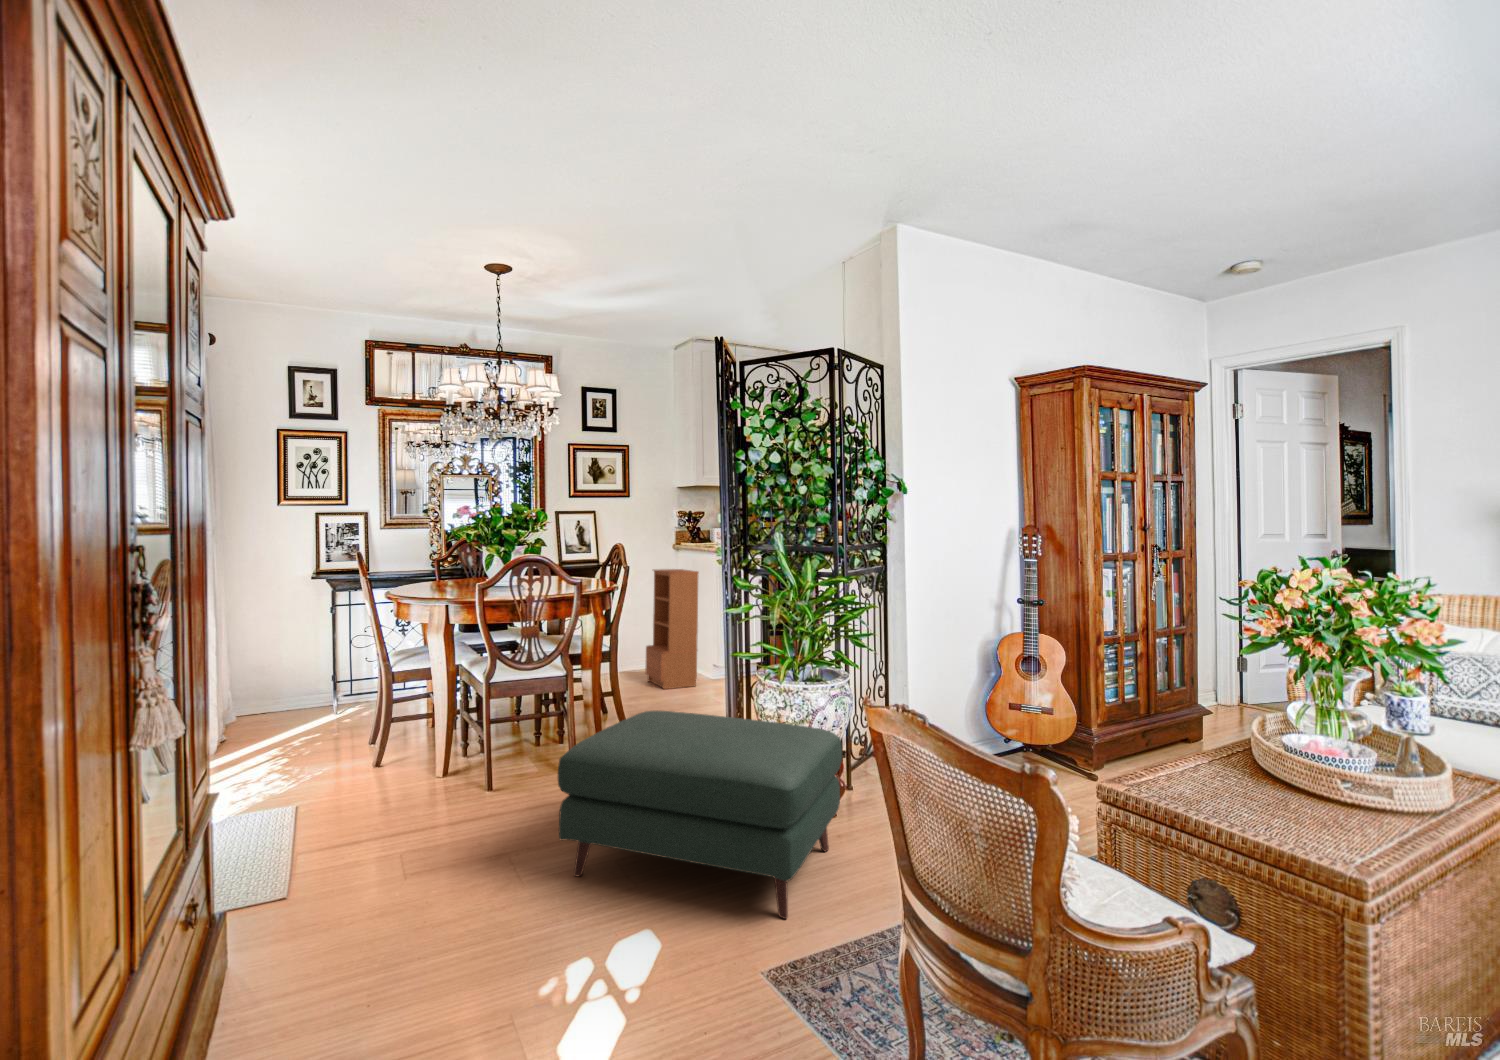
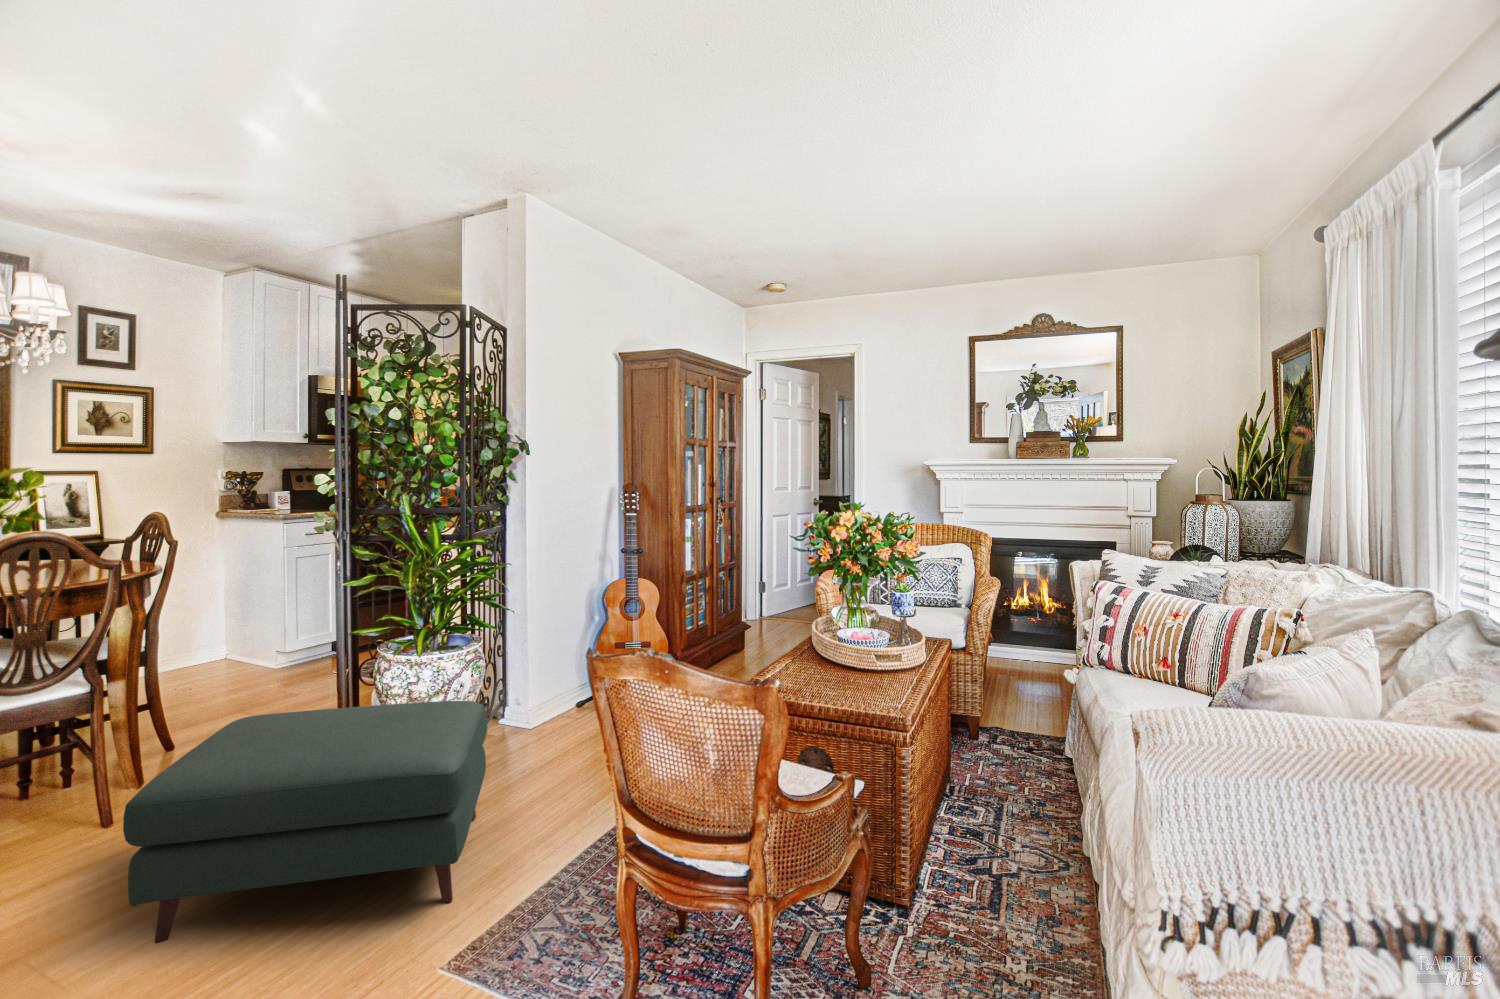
bookcase: present [646,569,699,689] -> none [186,538,264,682]

